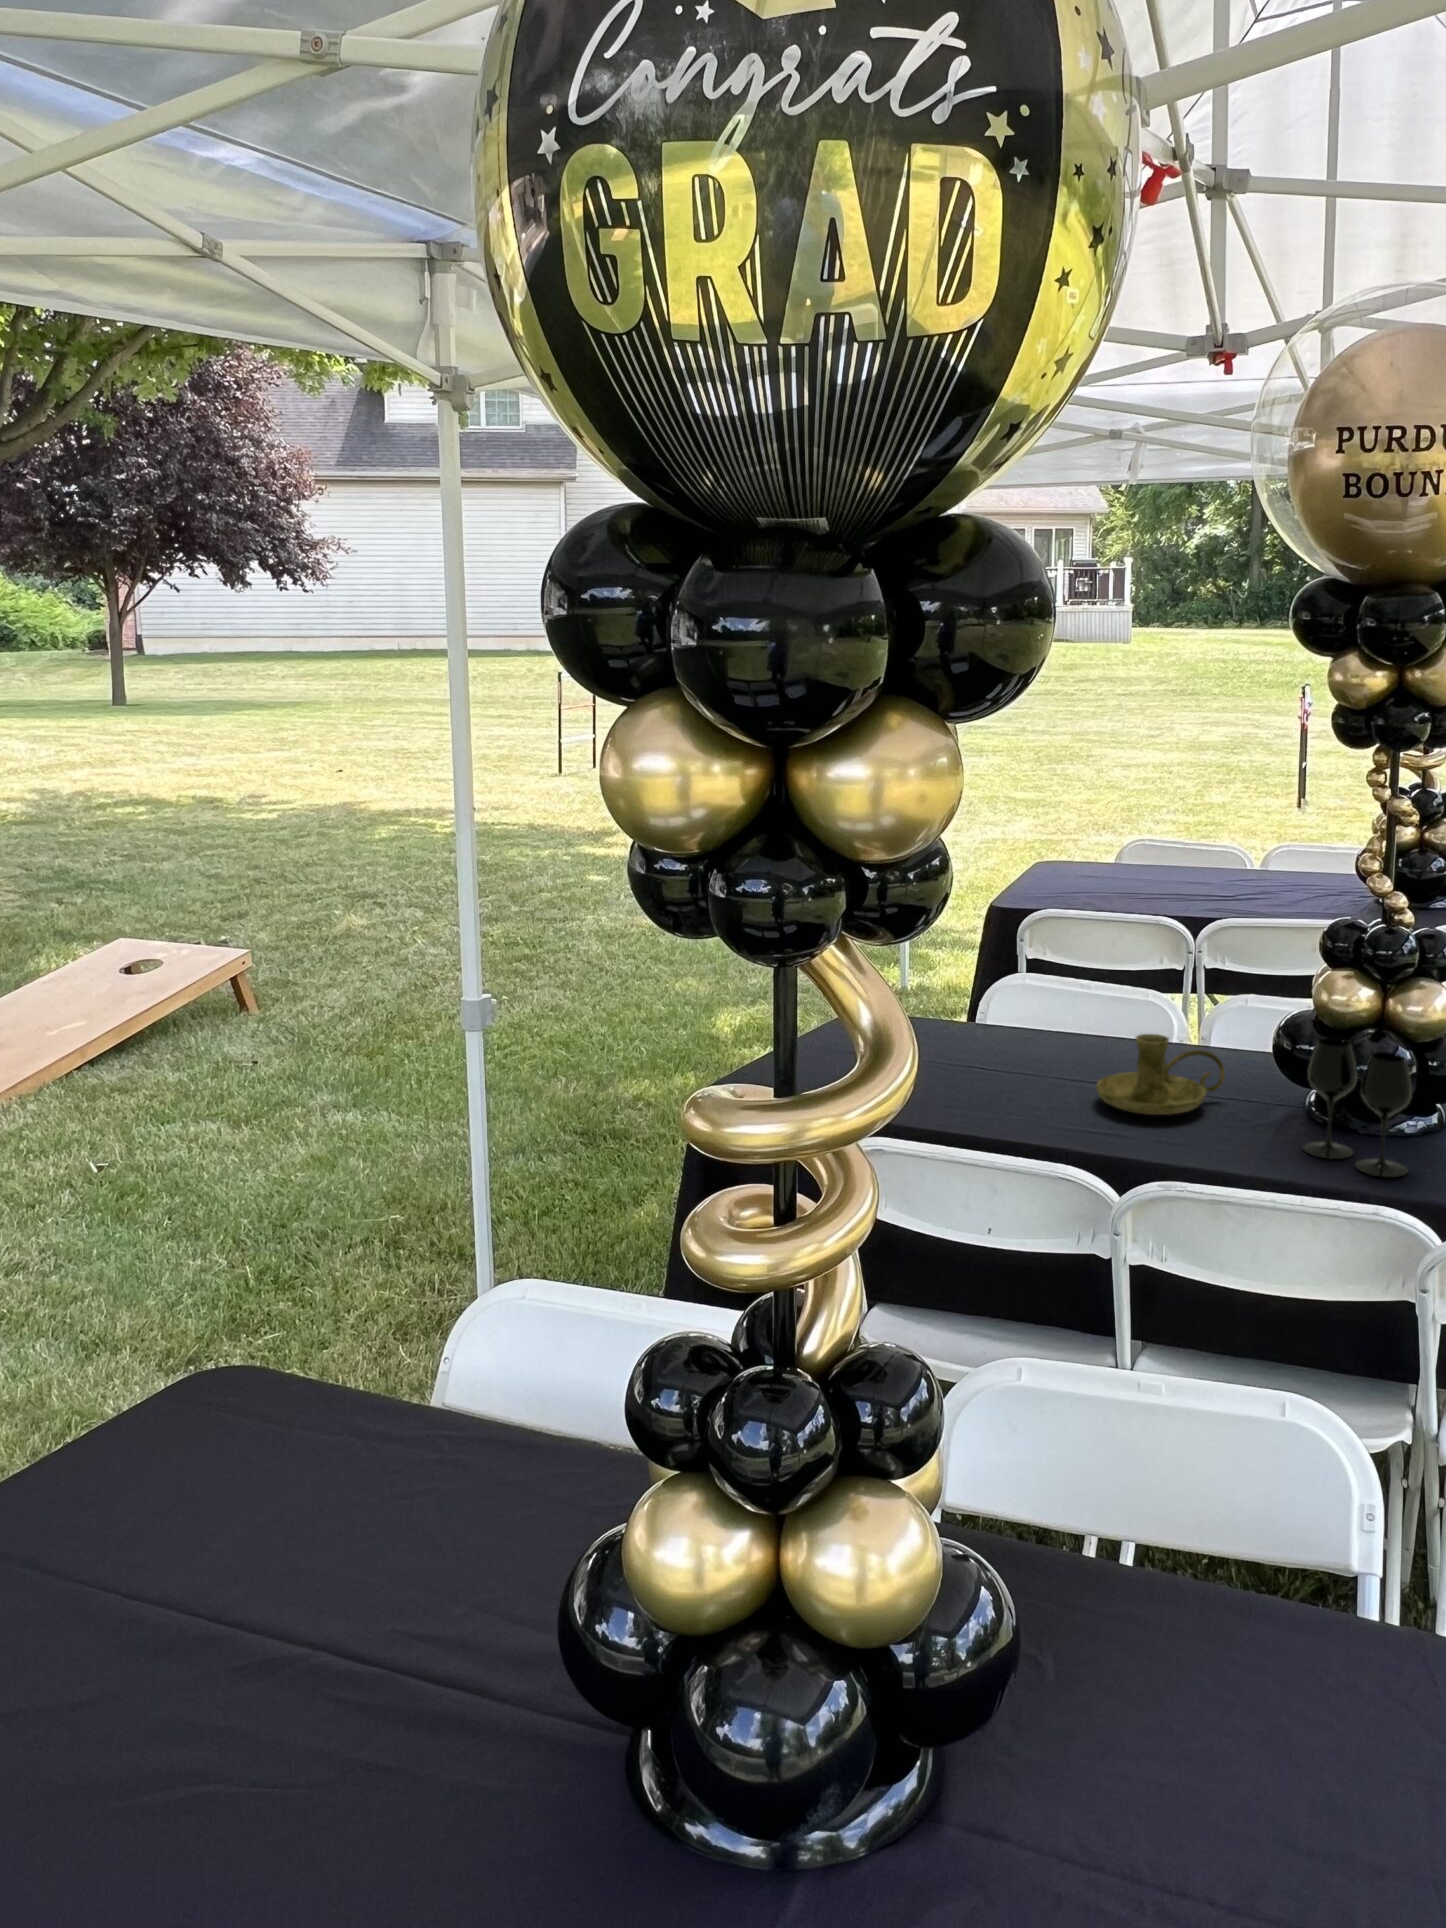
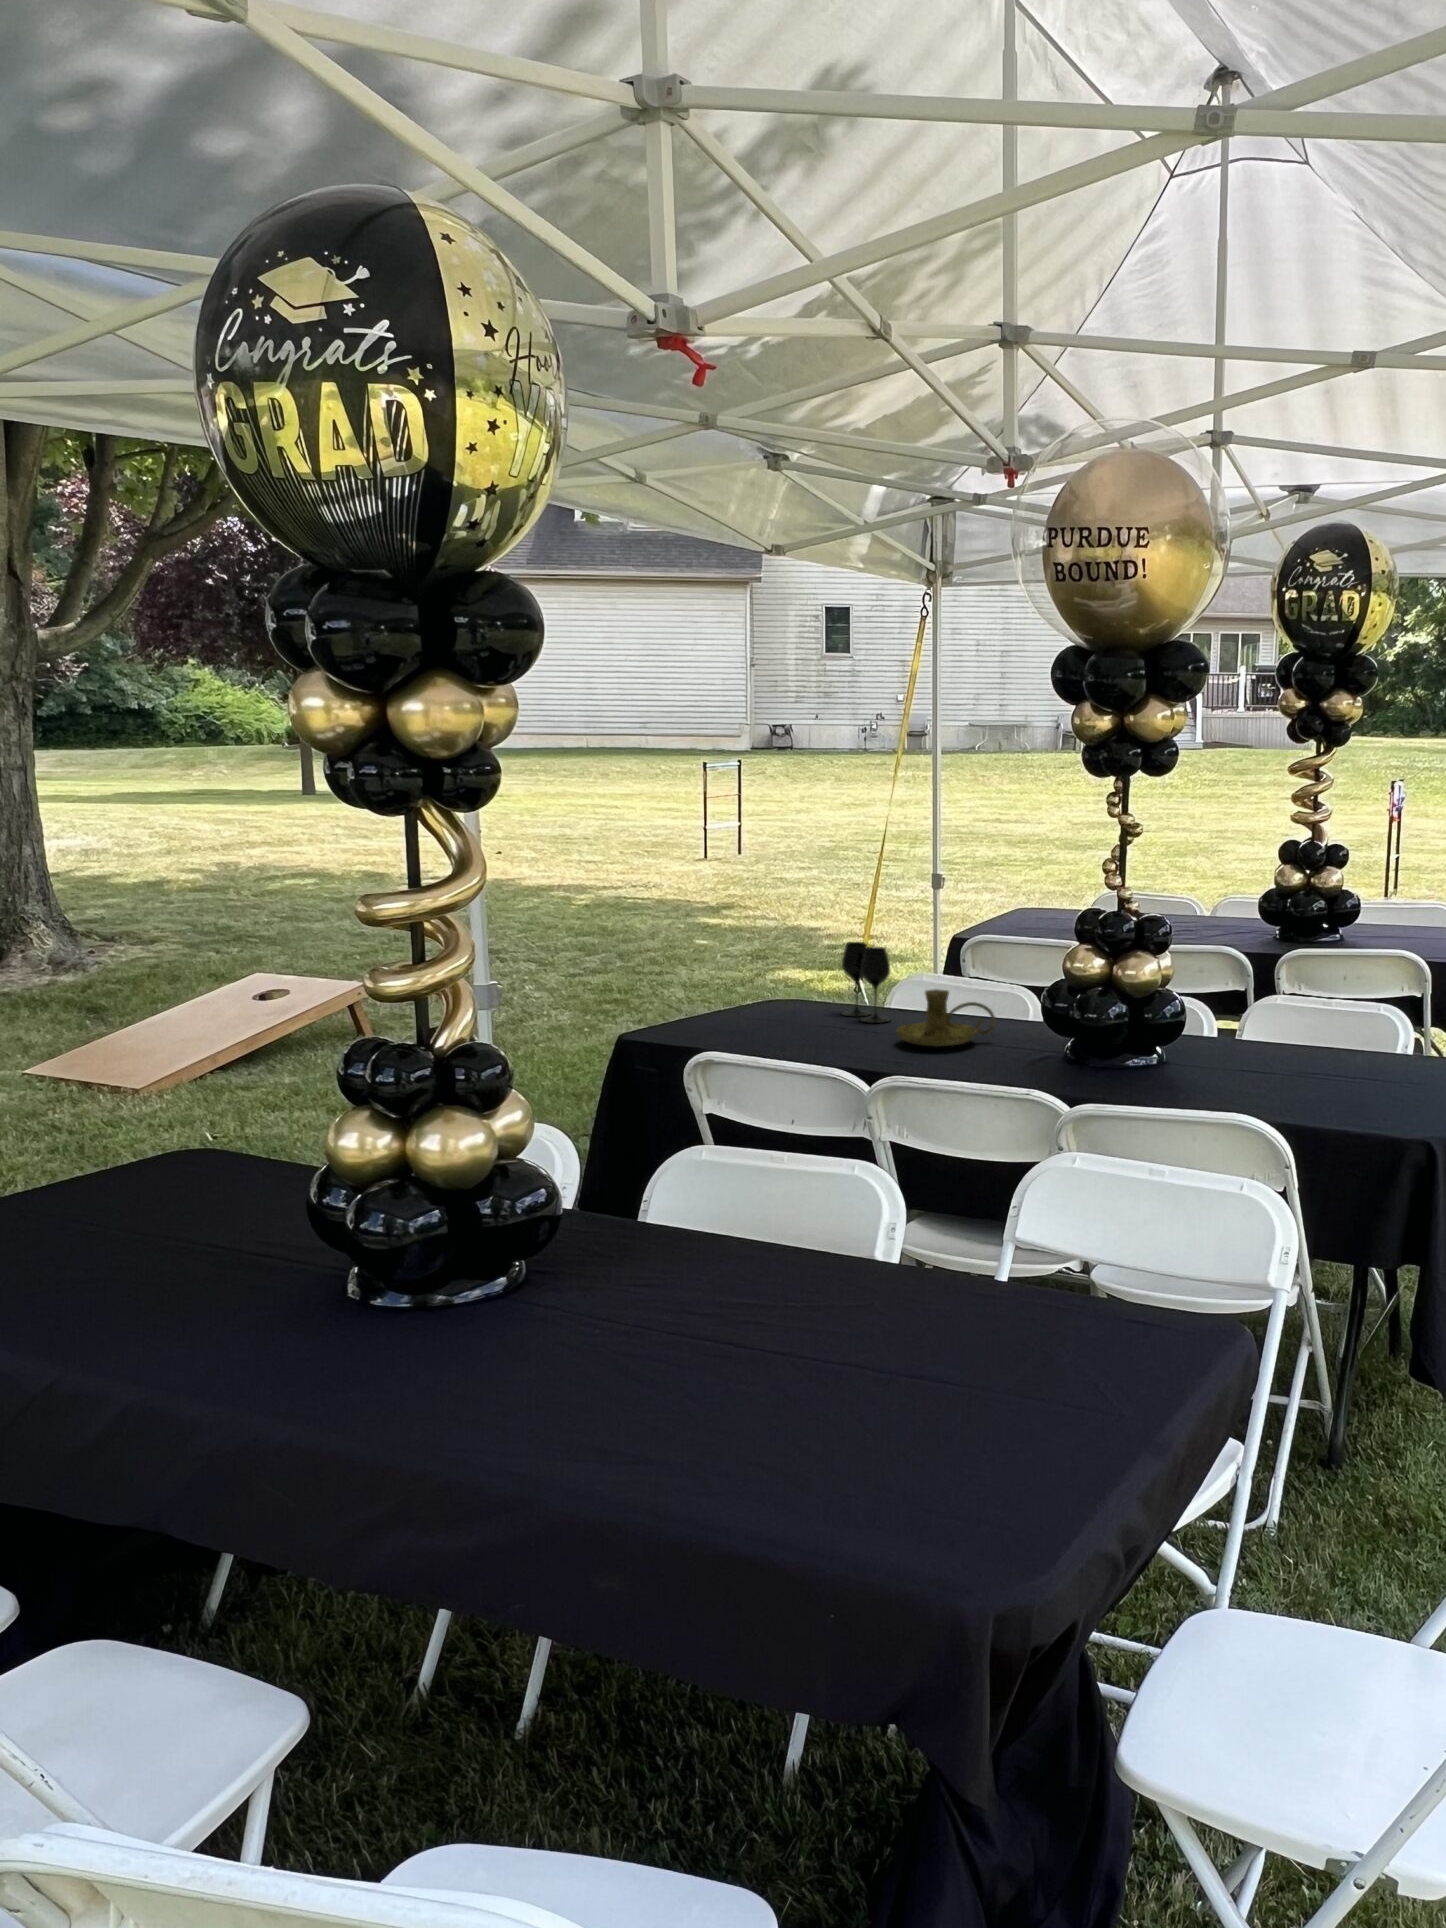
wine glass: present [1303,1038,1412,1177] -> present [842,942,890,1023]

